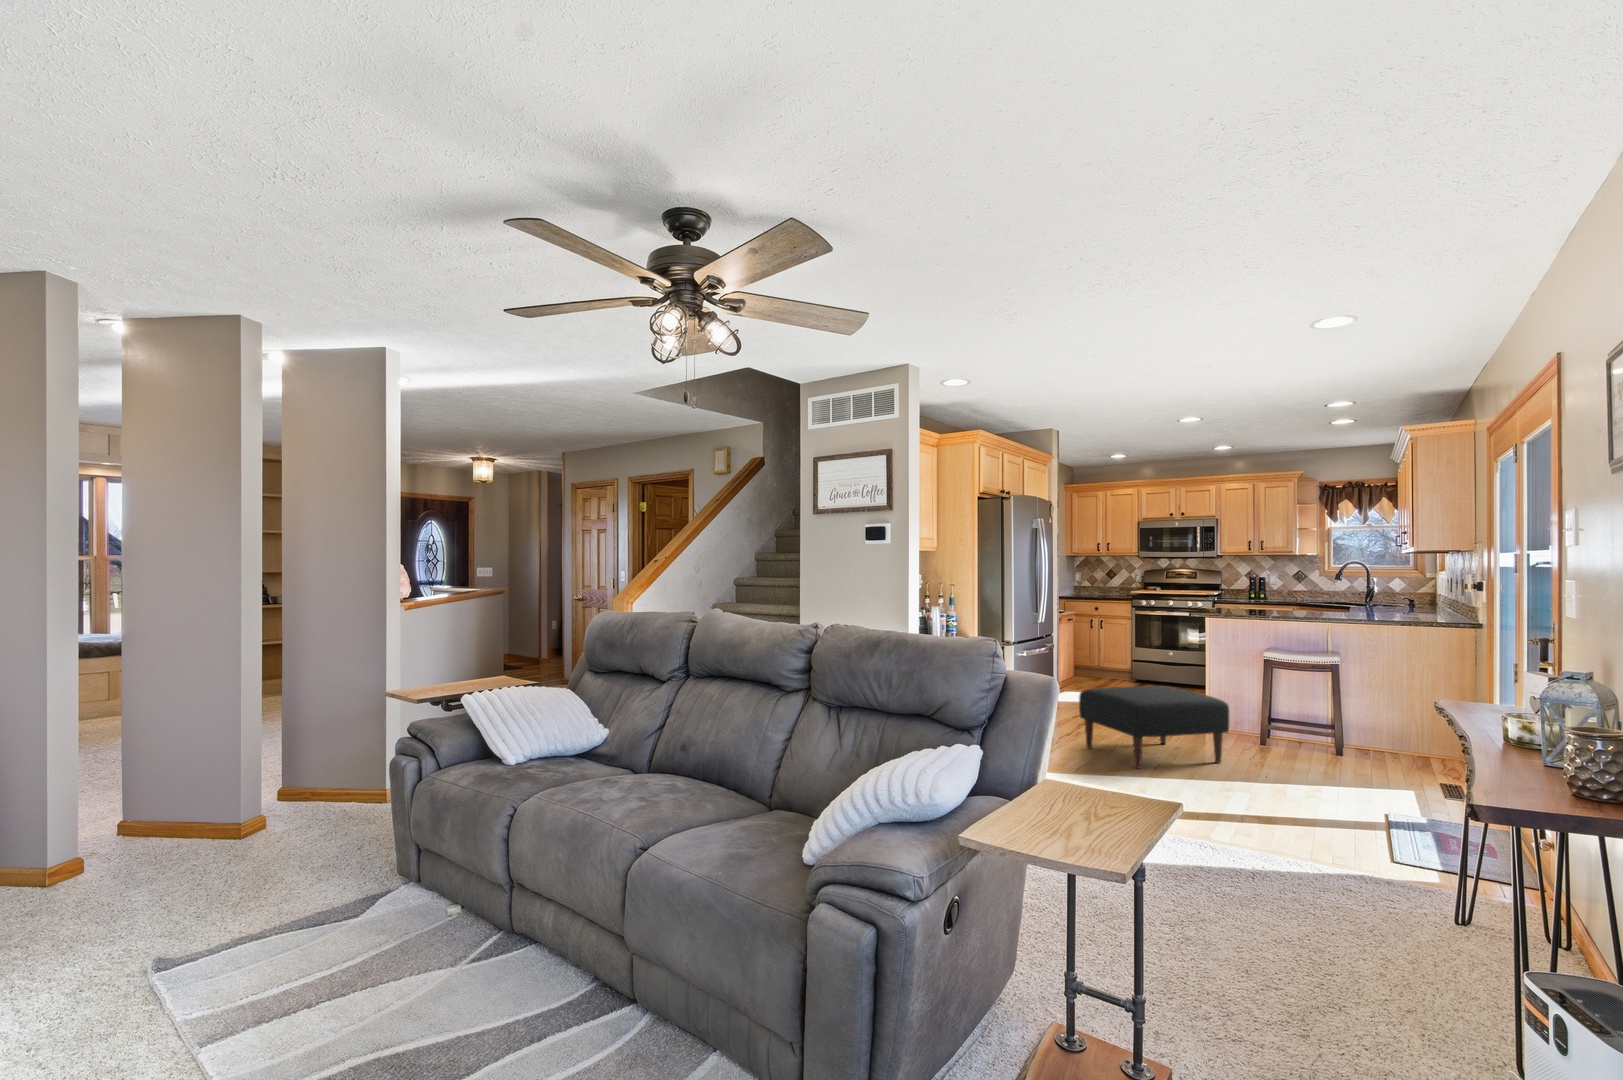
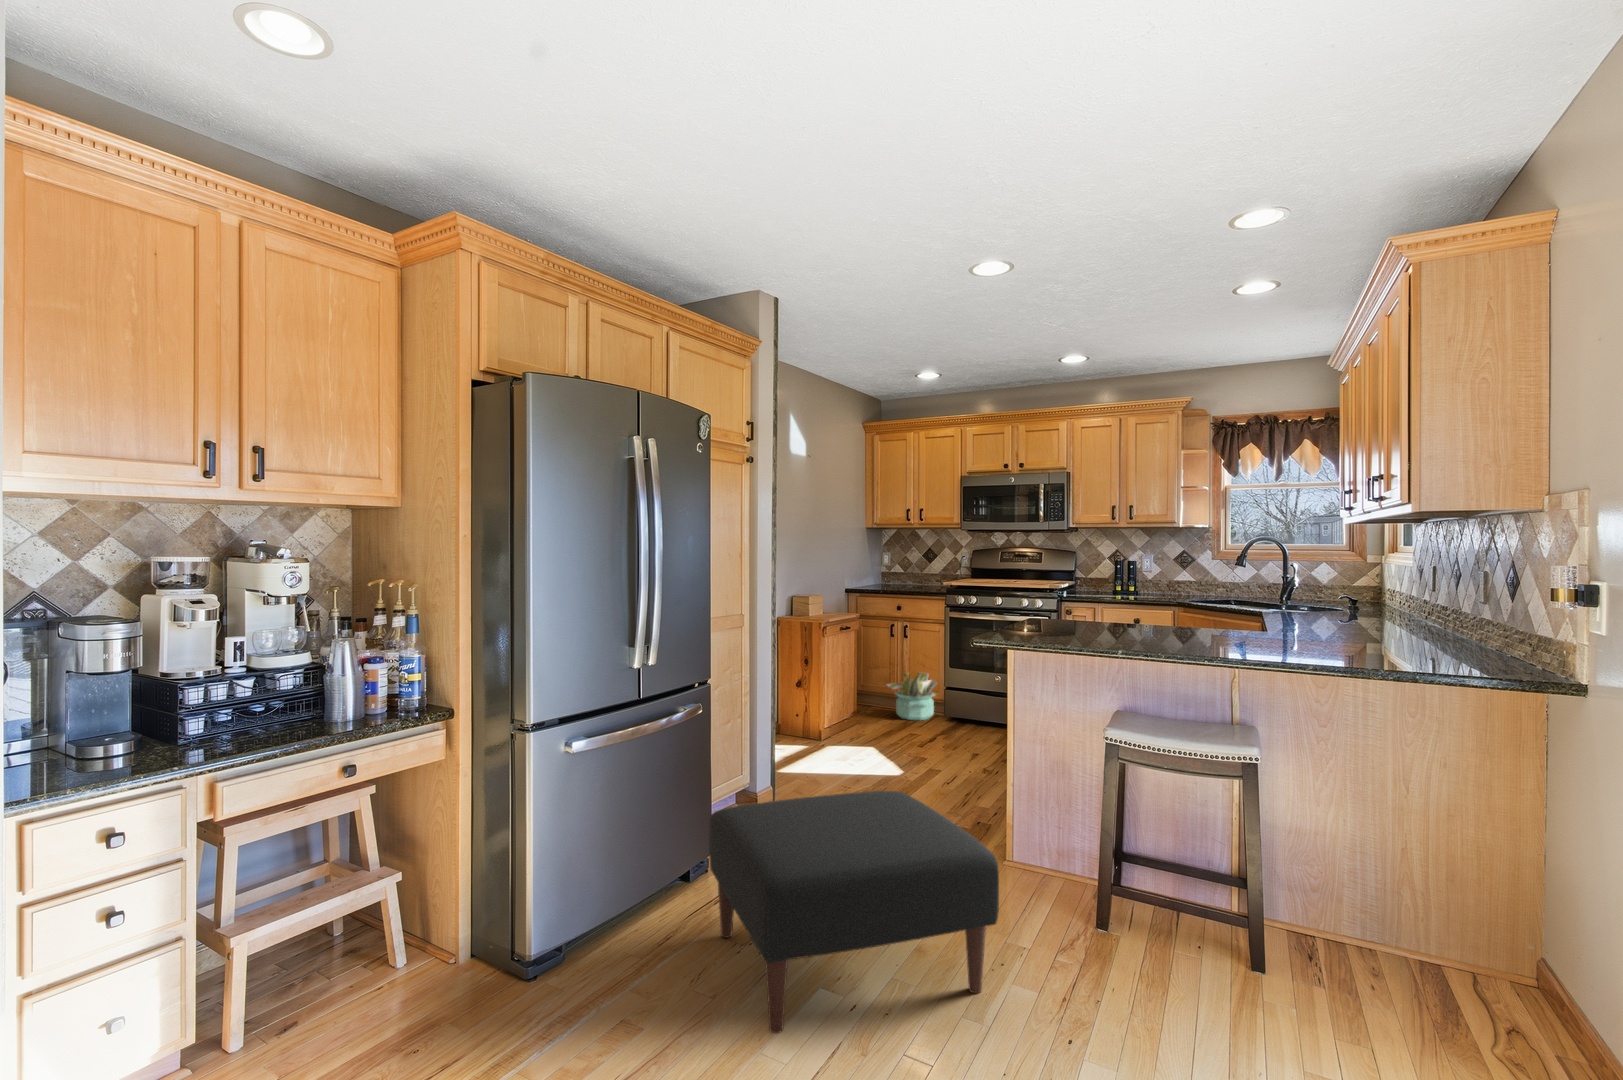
decorative plant: none [1092,651,1129,682] -> present [888,673,937,720]

